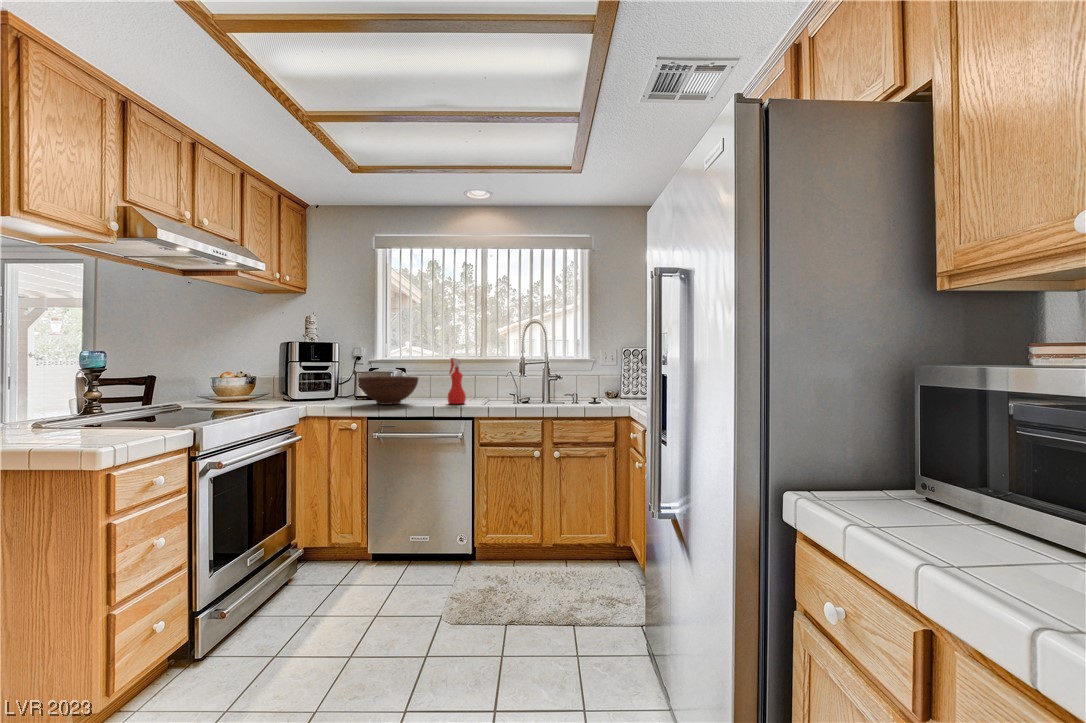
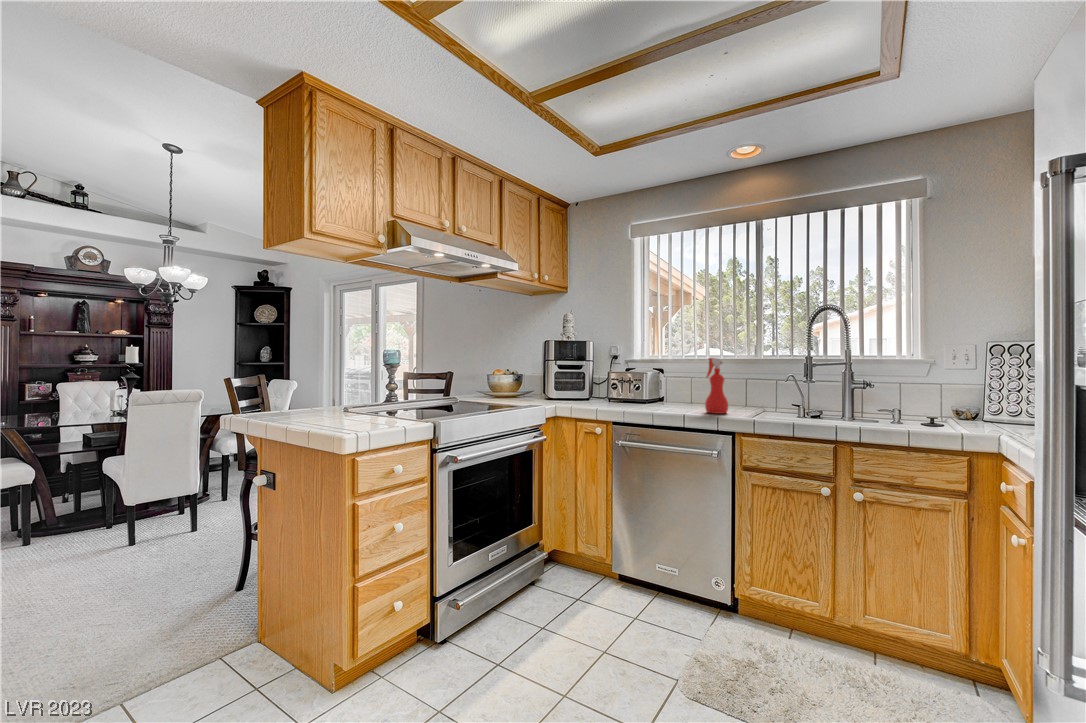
fruit bowl: present [358,376,418,405] -> none [606,377,671,409]

